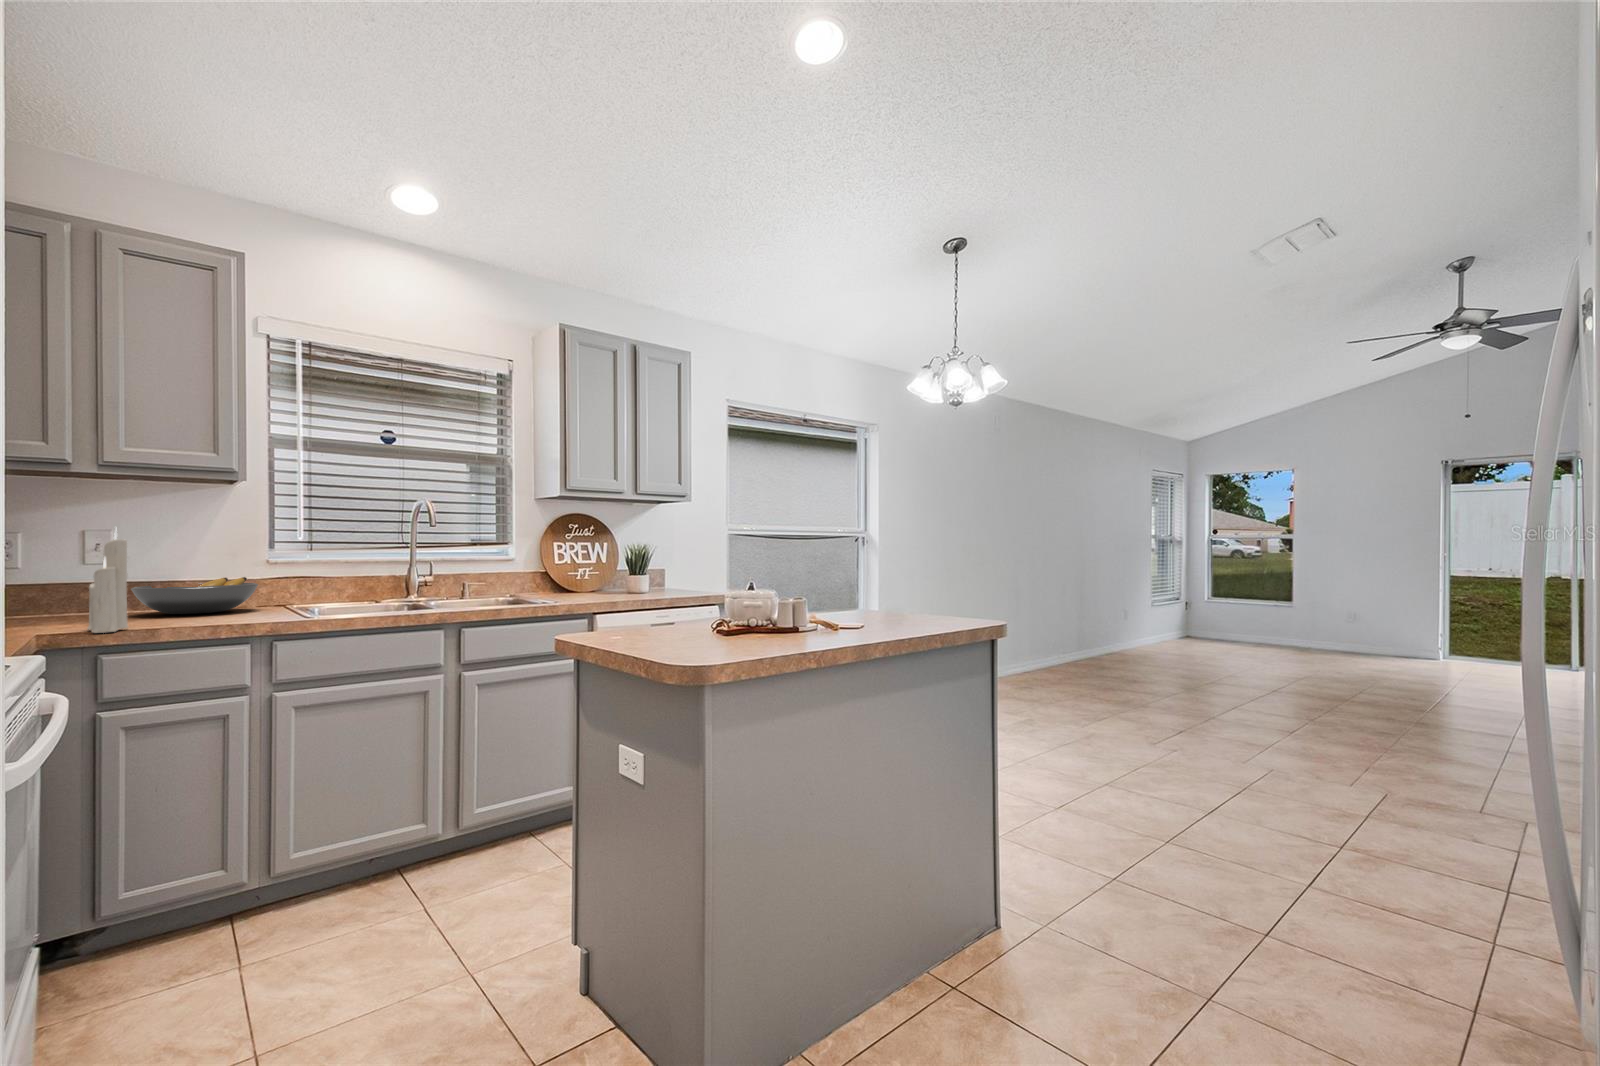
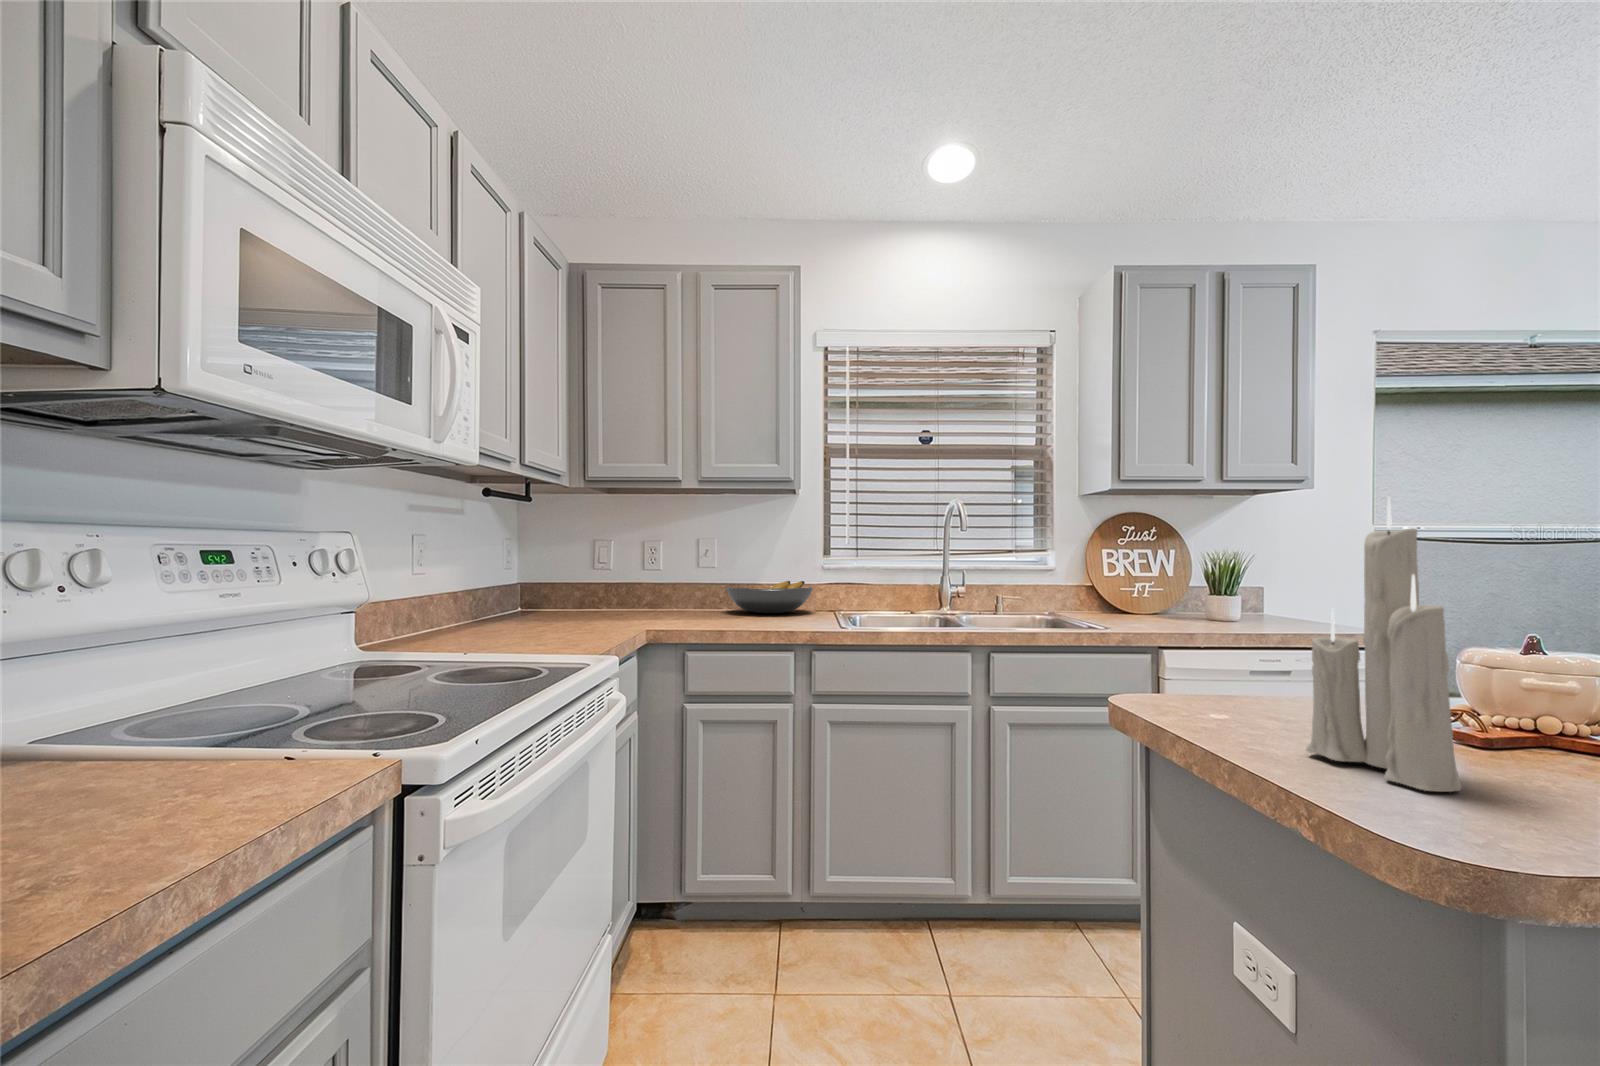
candle: present [87,531,128,633] -> present [1306,497,1461,792]

